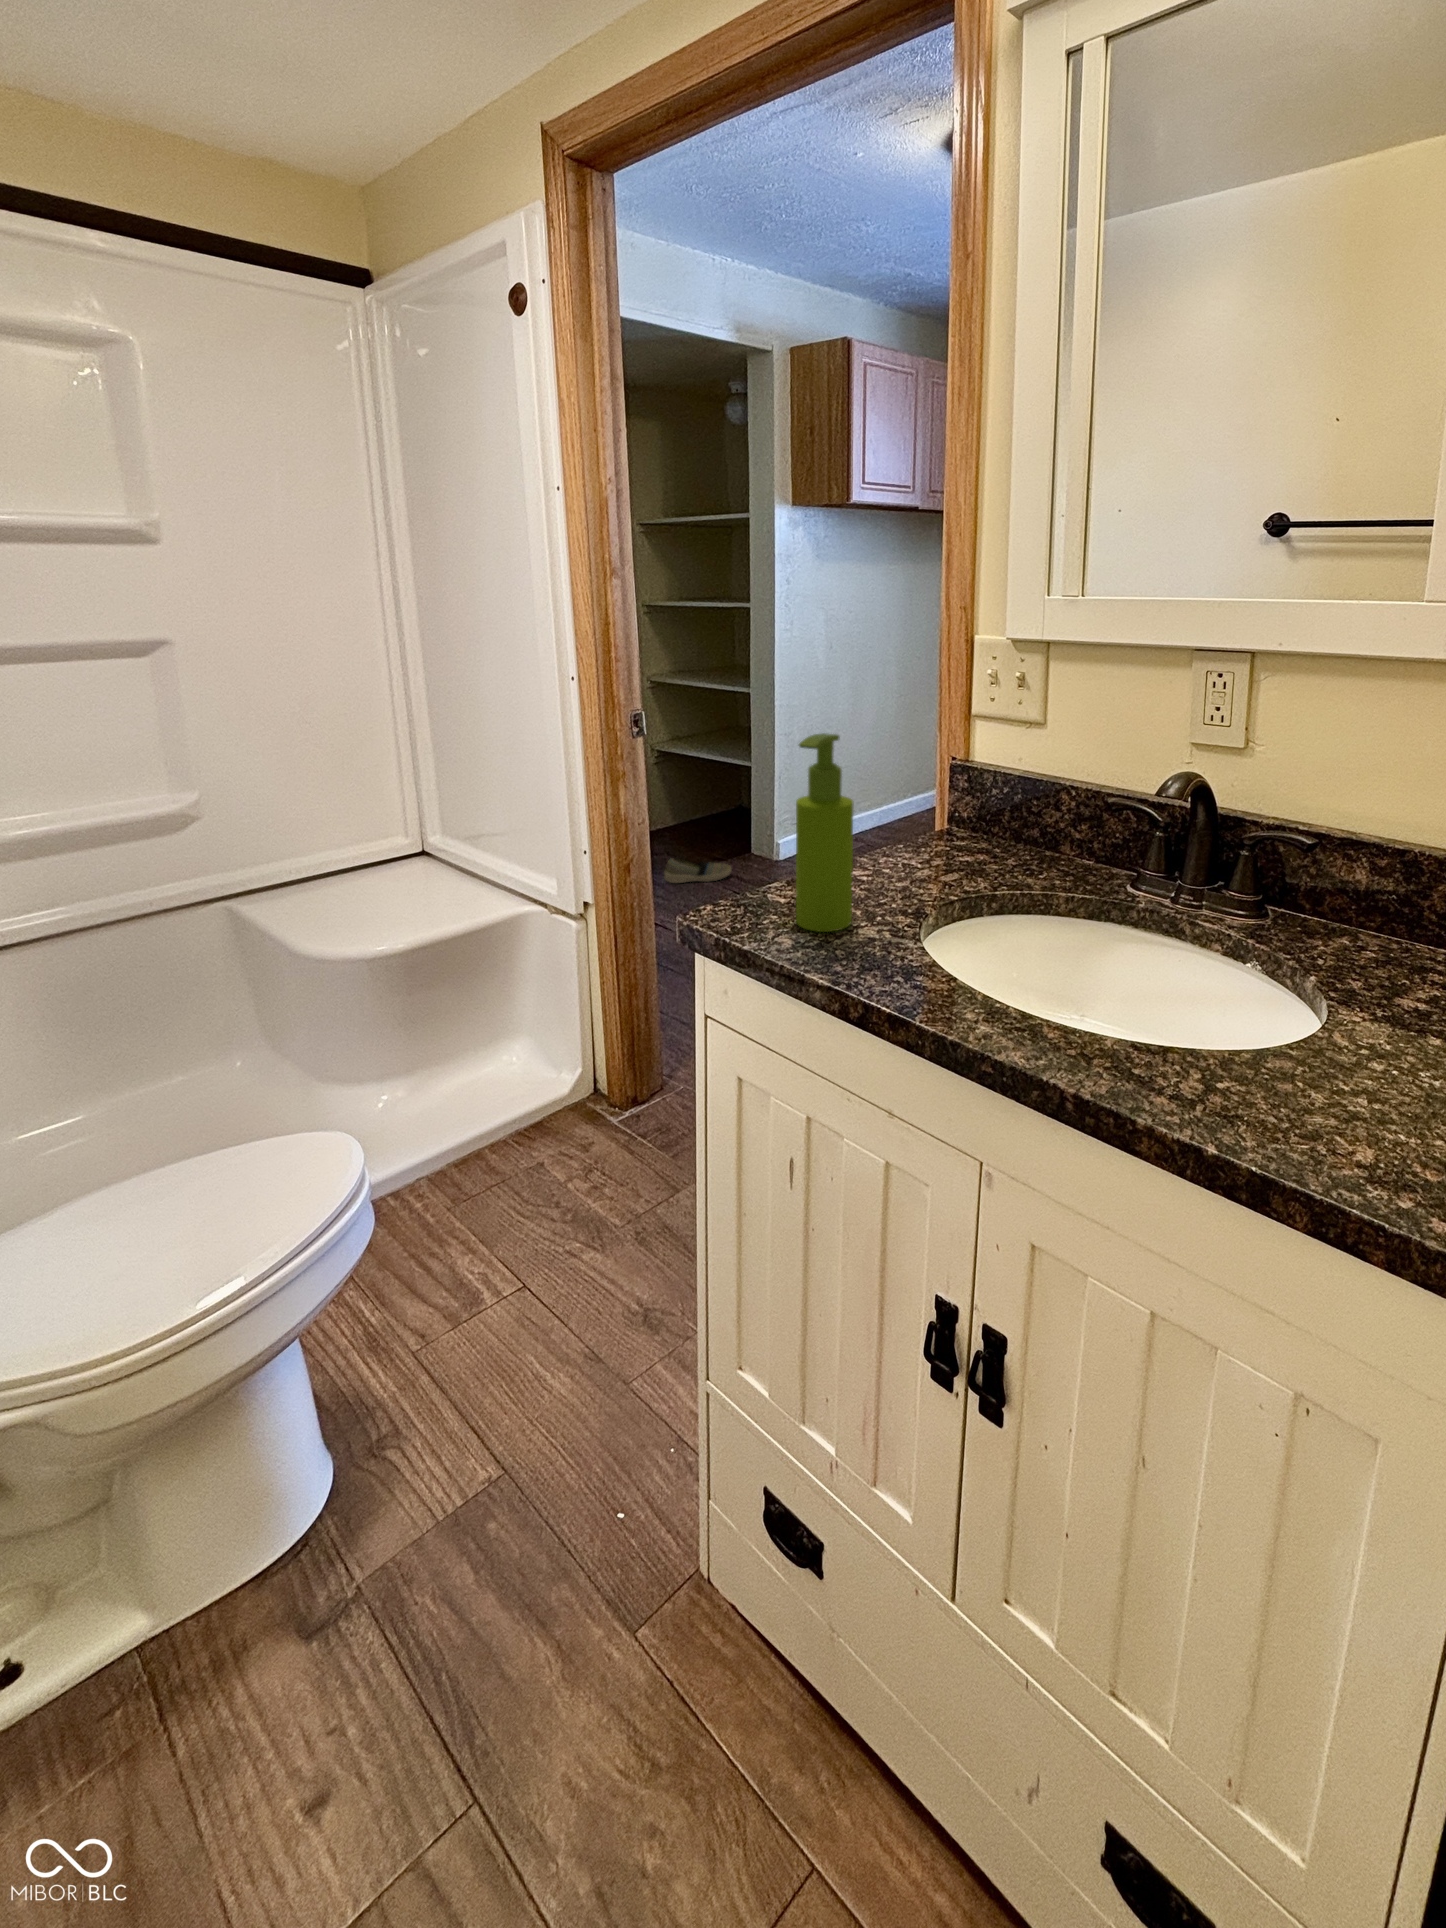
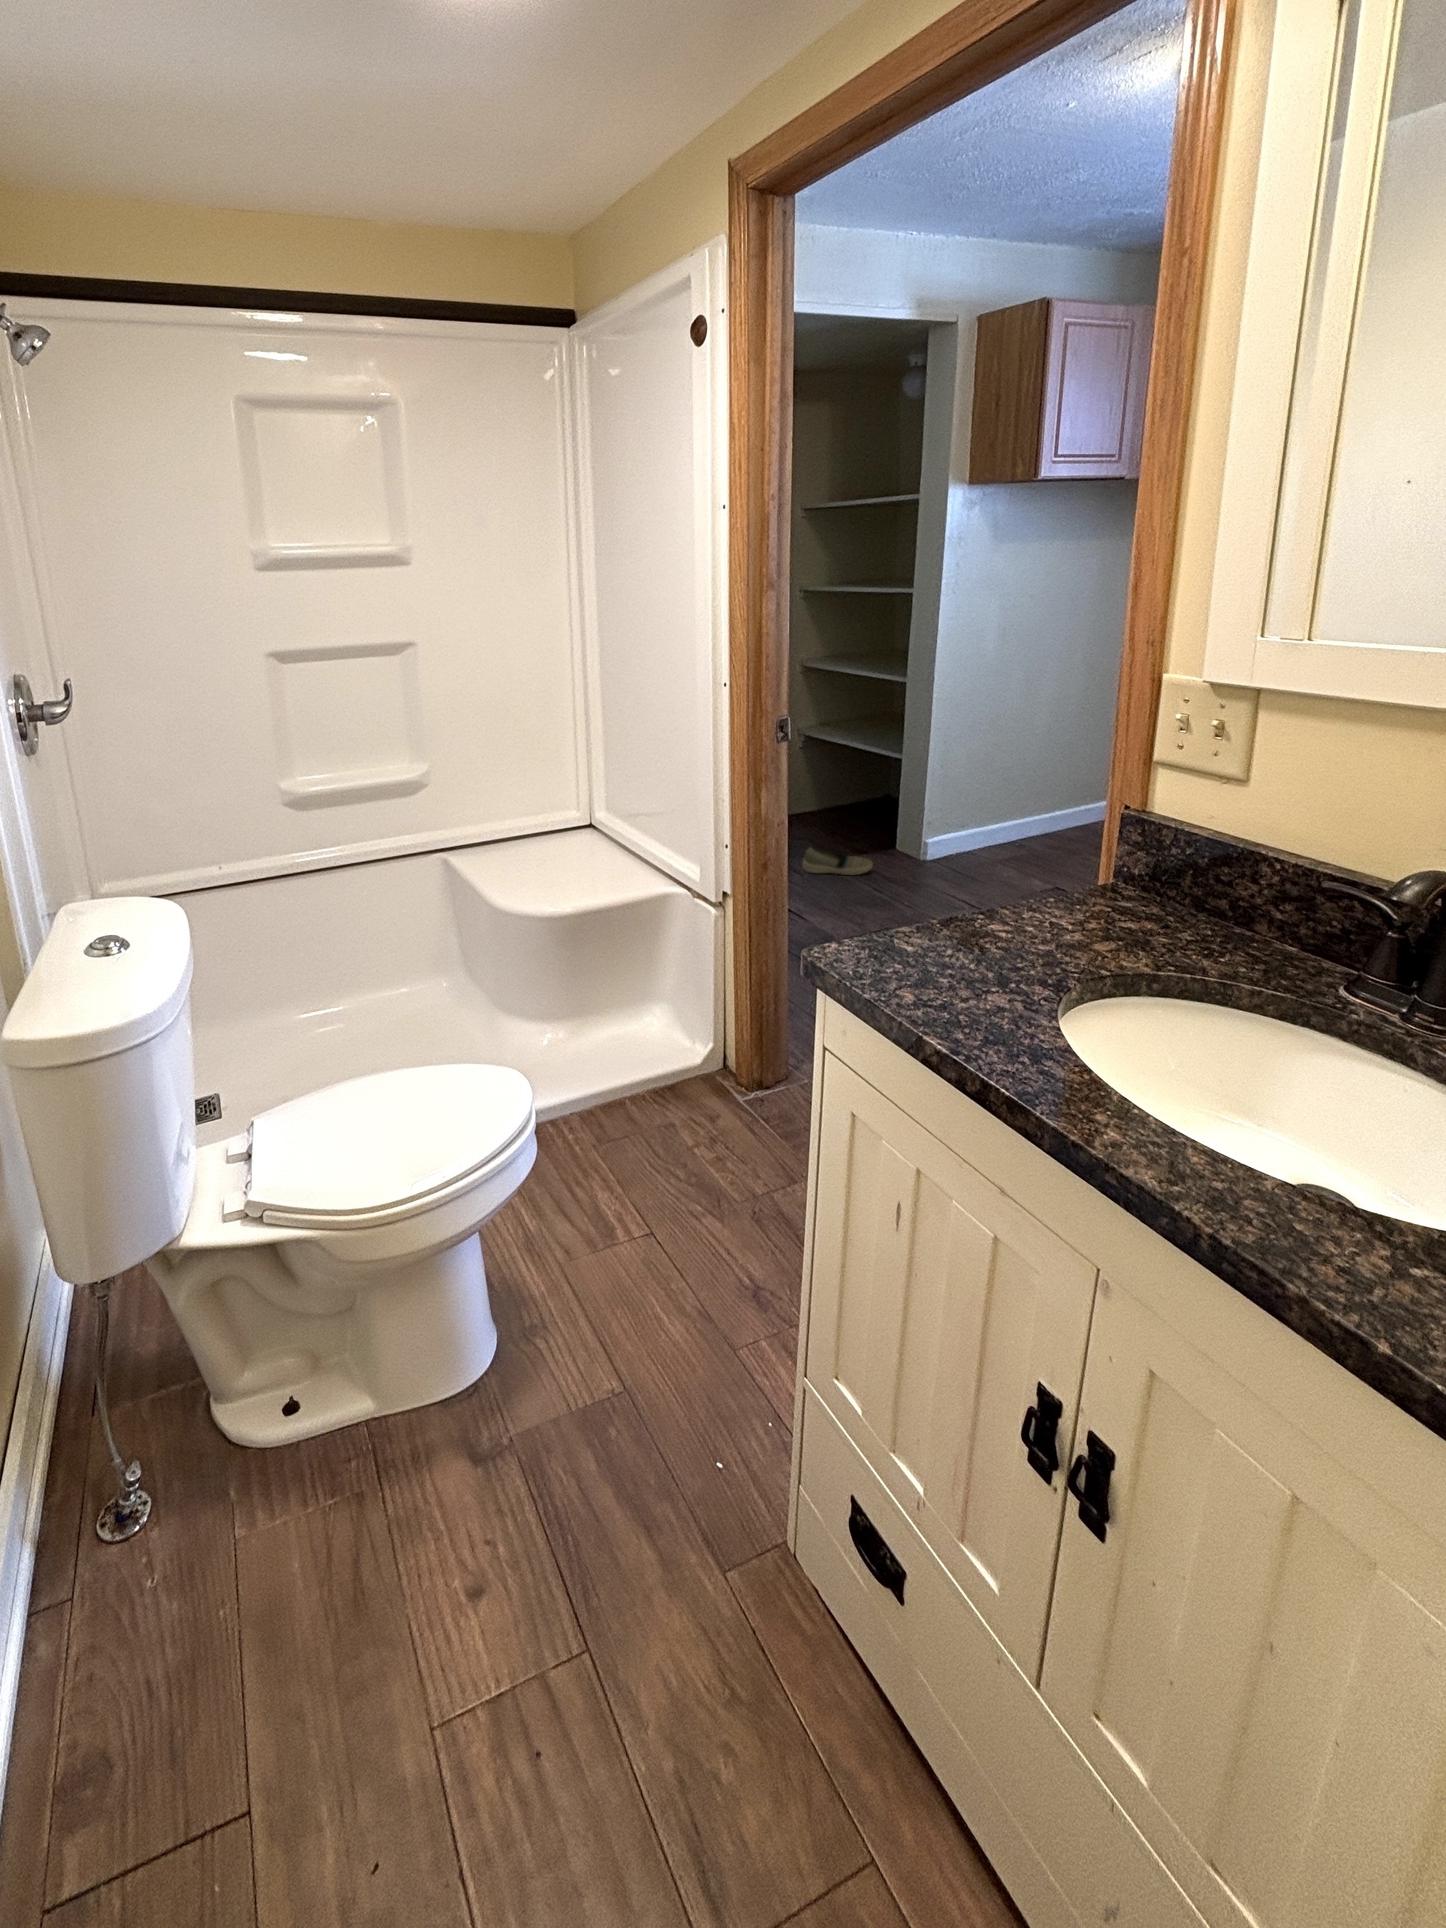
soap dispenser: present [796,733,853,932] -> none [921,795,991,993]

